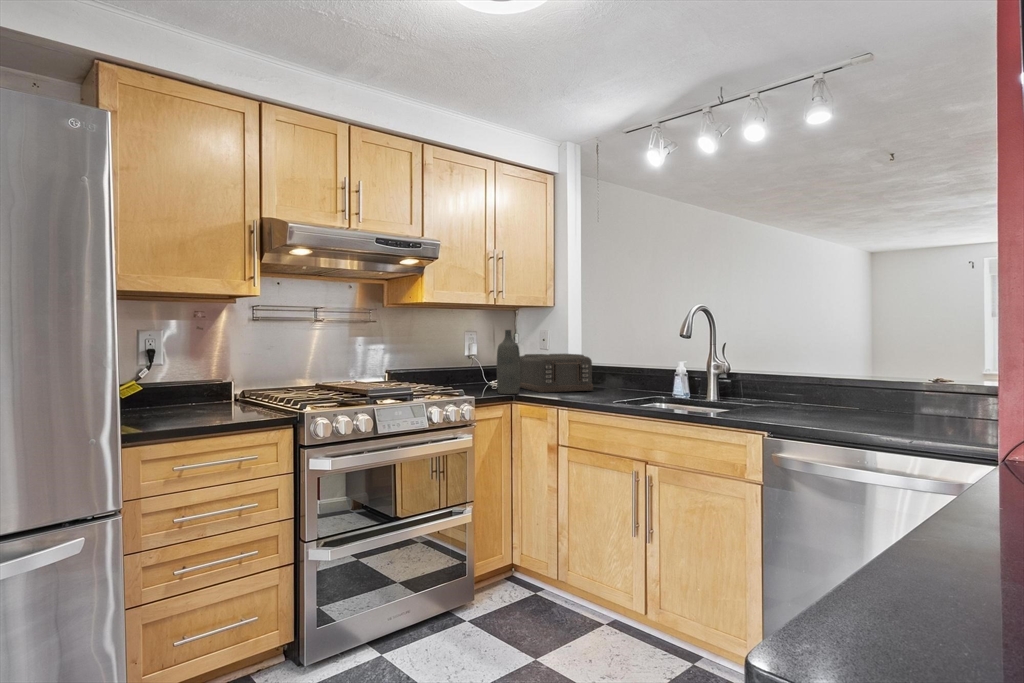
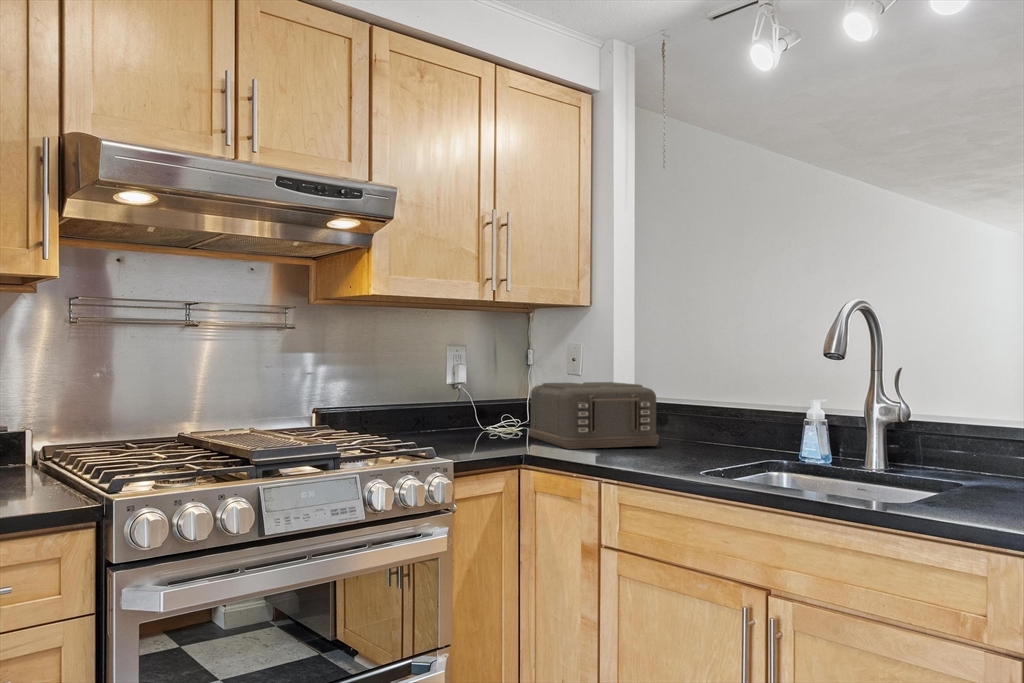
bottle: present [497,330,520,394] -> none [494,342,534,454]

